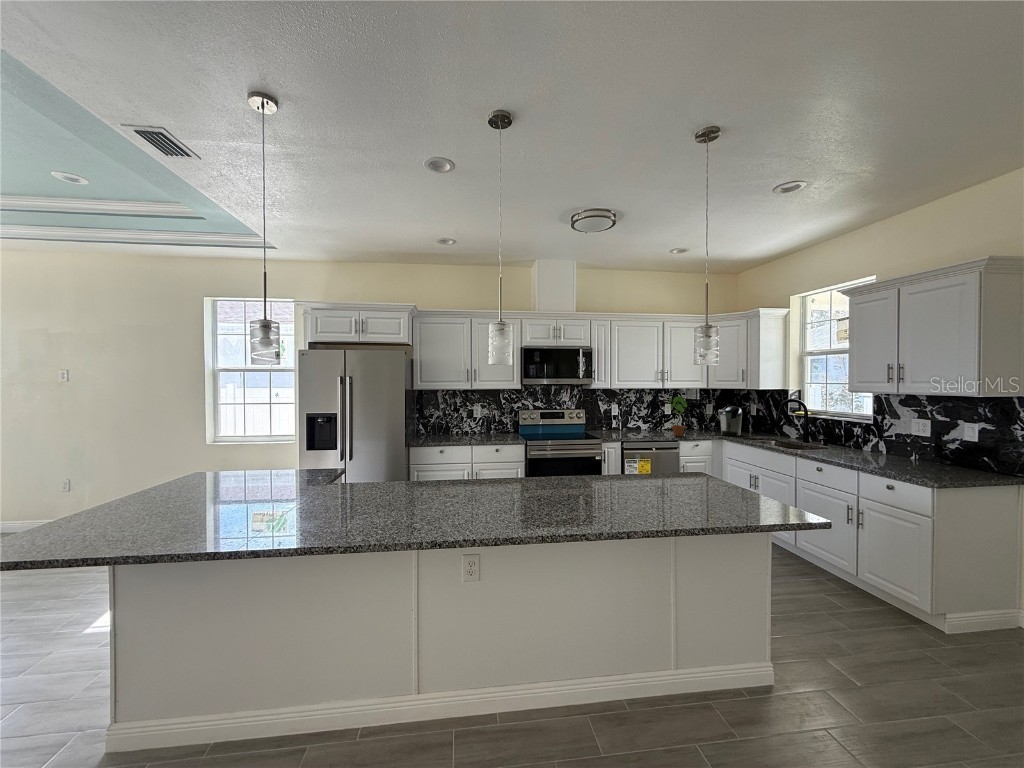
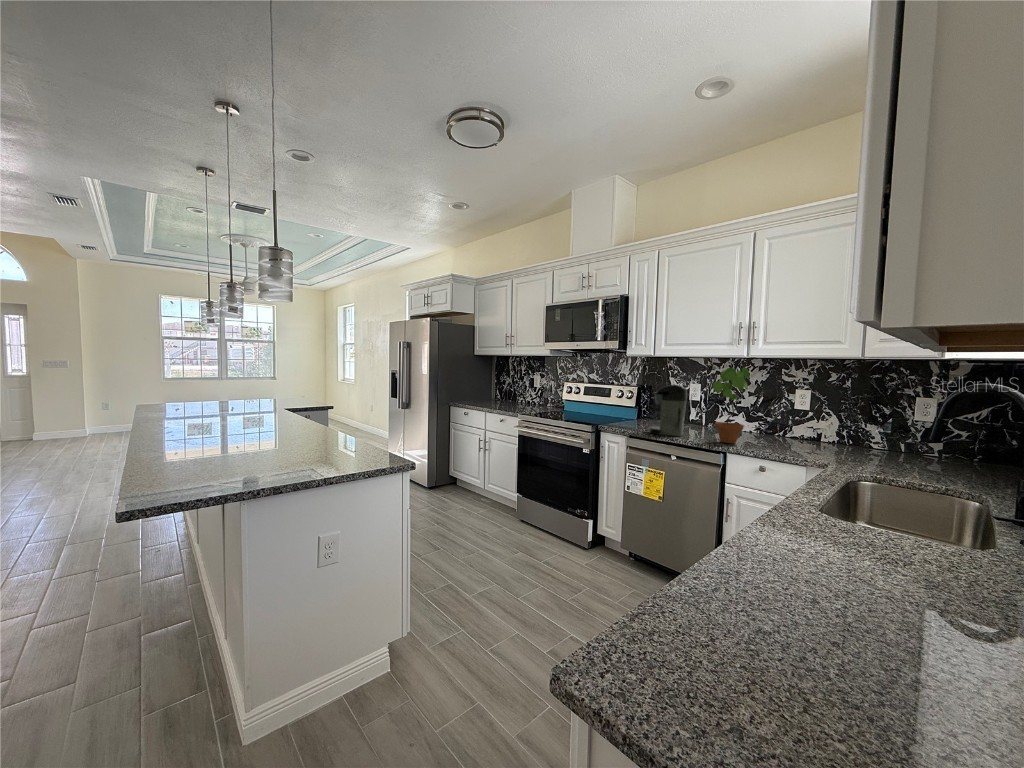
coffee maker: present [719,406,742,436] -> present [649,385,692,436]

